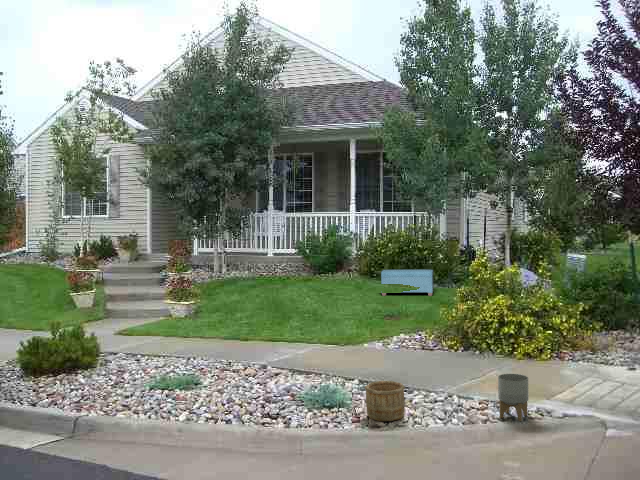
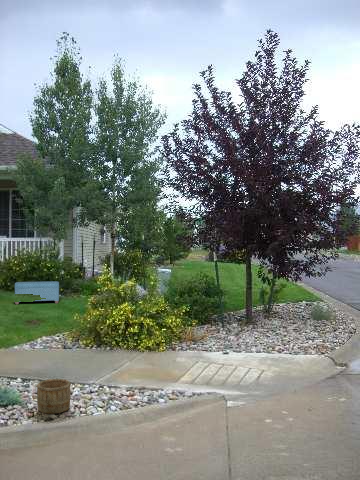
planter: present [498,374,529,421] -> none [144,365,167,402]

